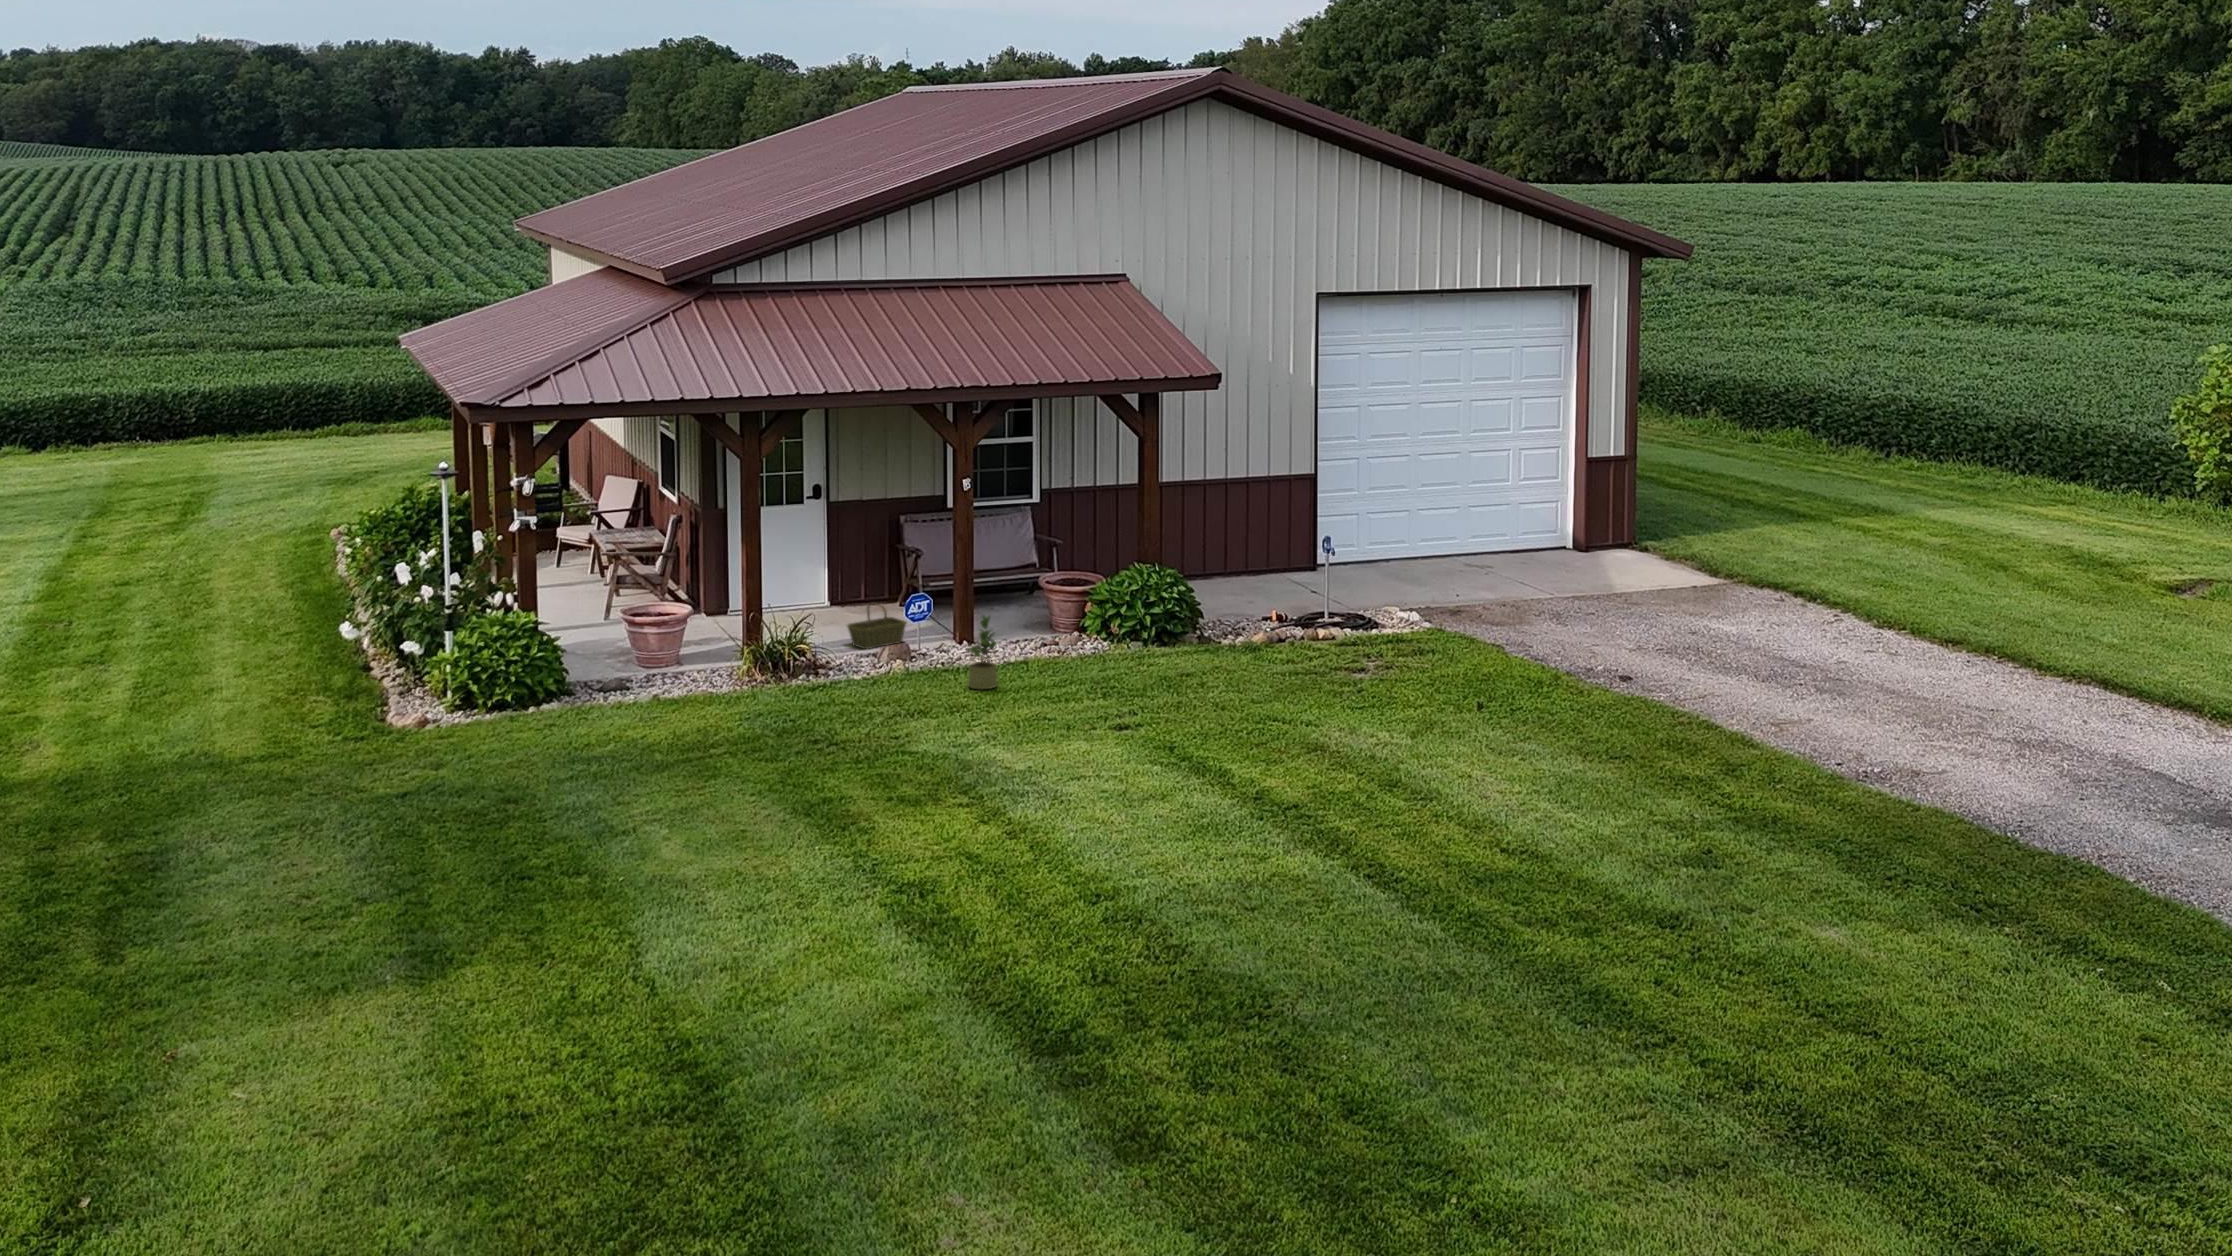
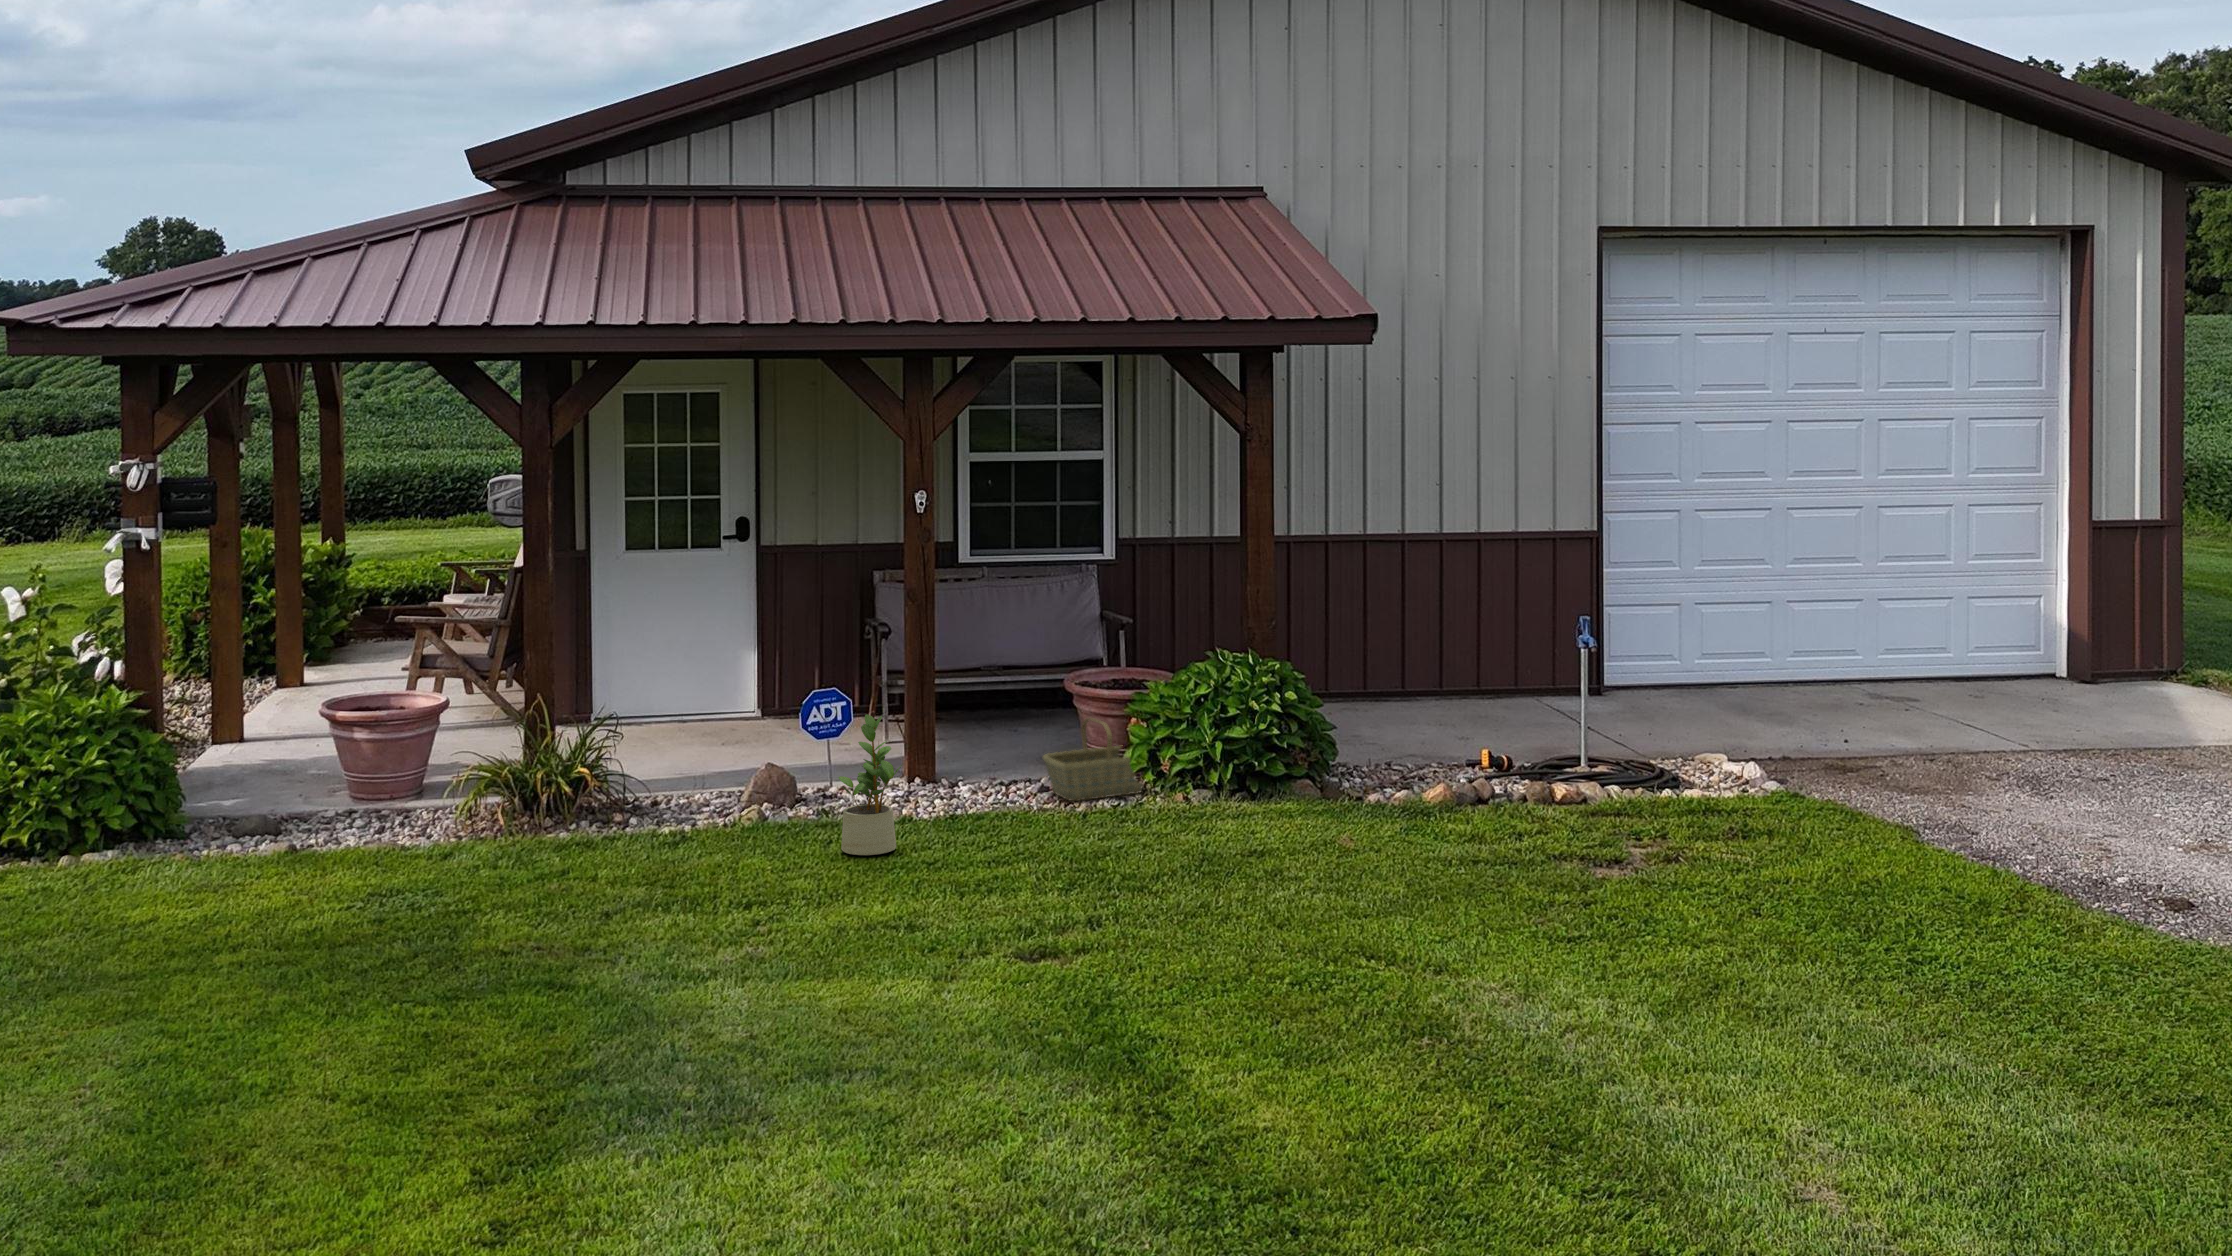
basket: present [847,604,907,649] -> present [1043,718,1143,801]

